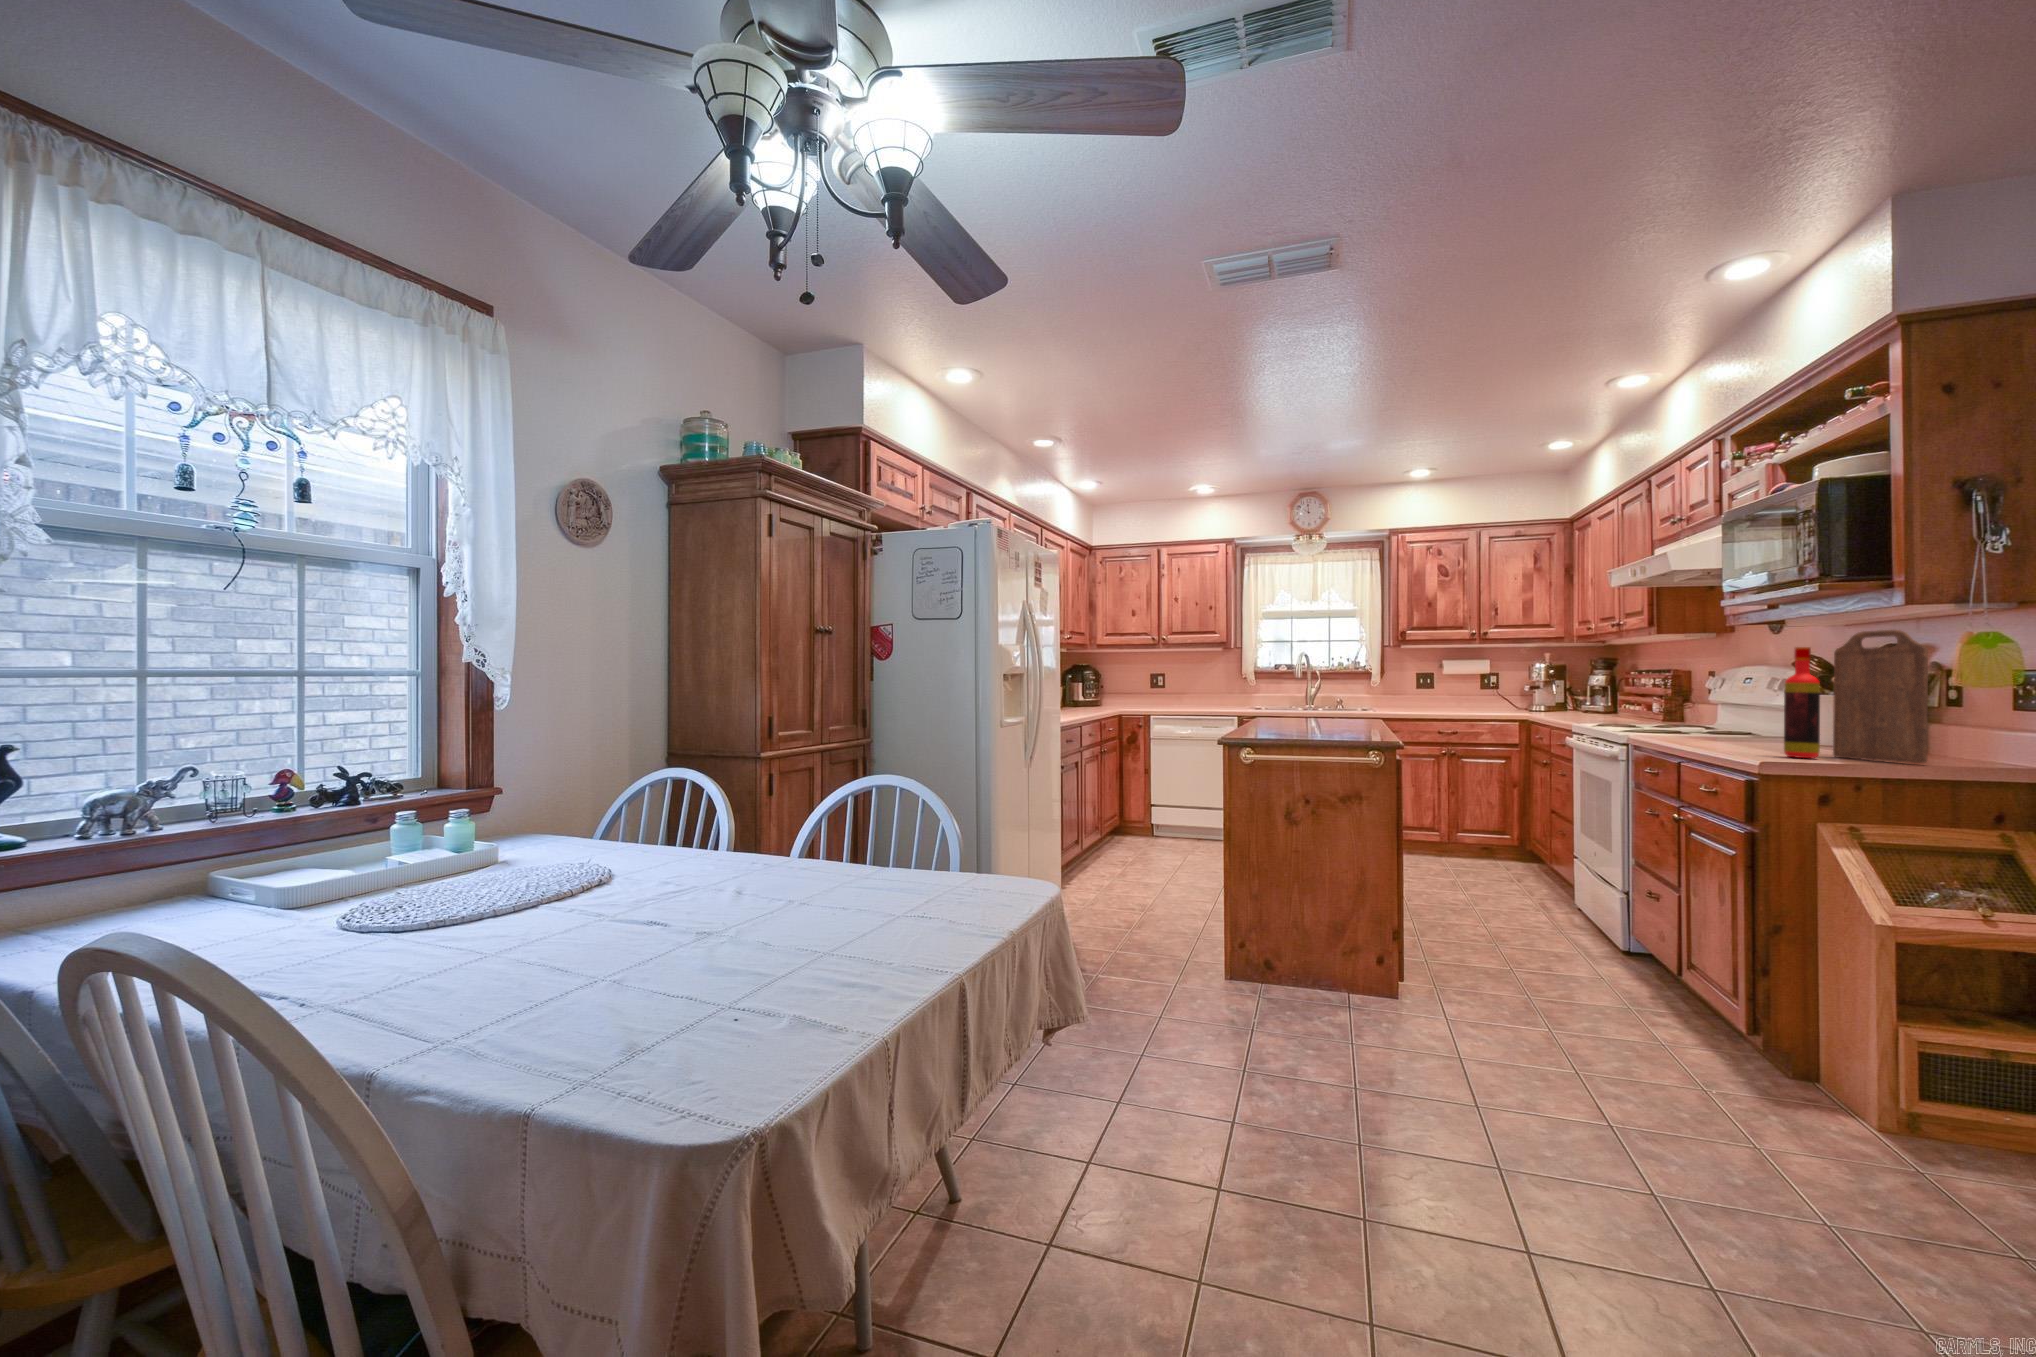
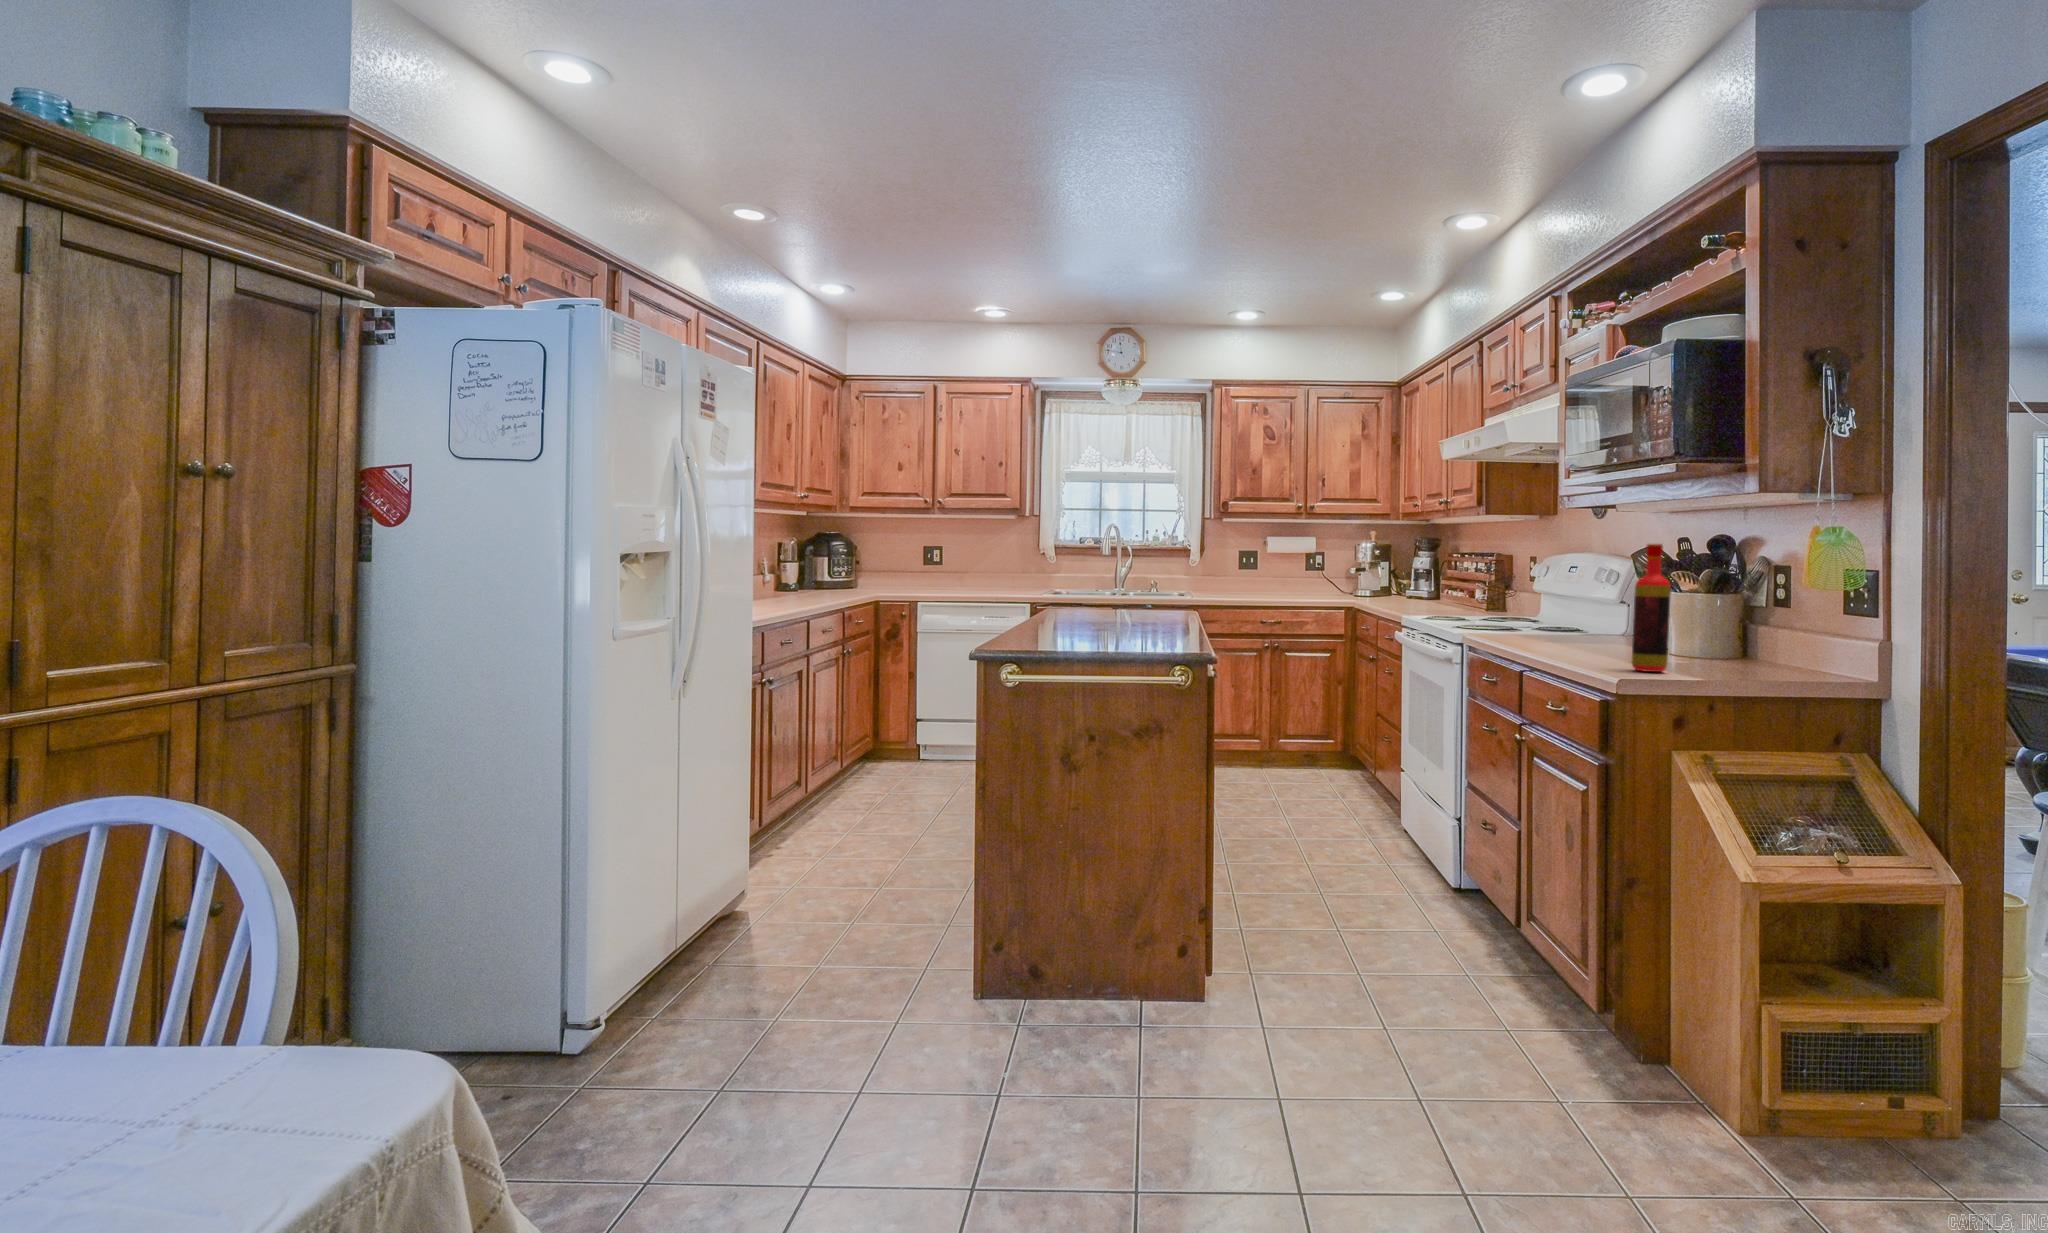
cutting board: present [1833,630,1928,763] -> none [1677,524,1775,676]

